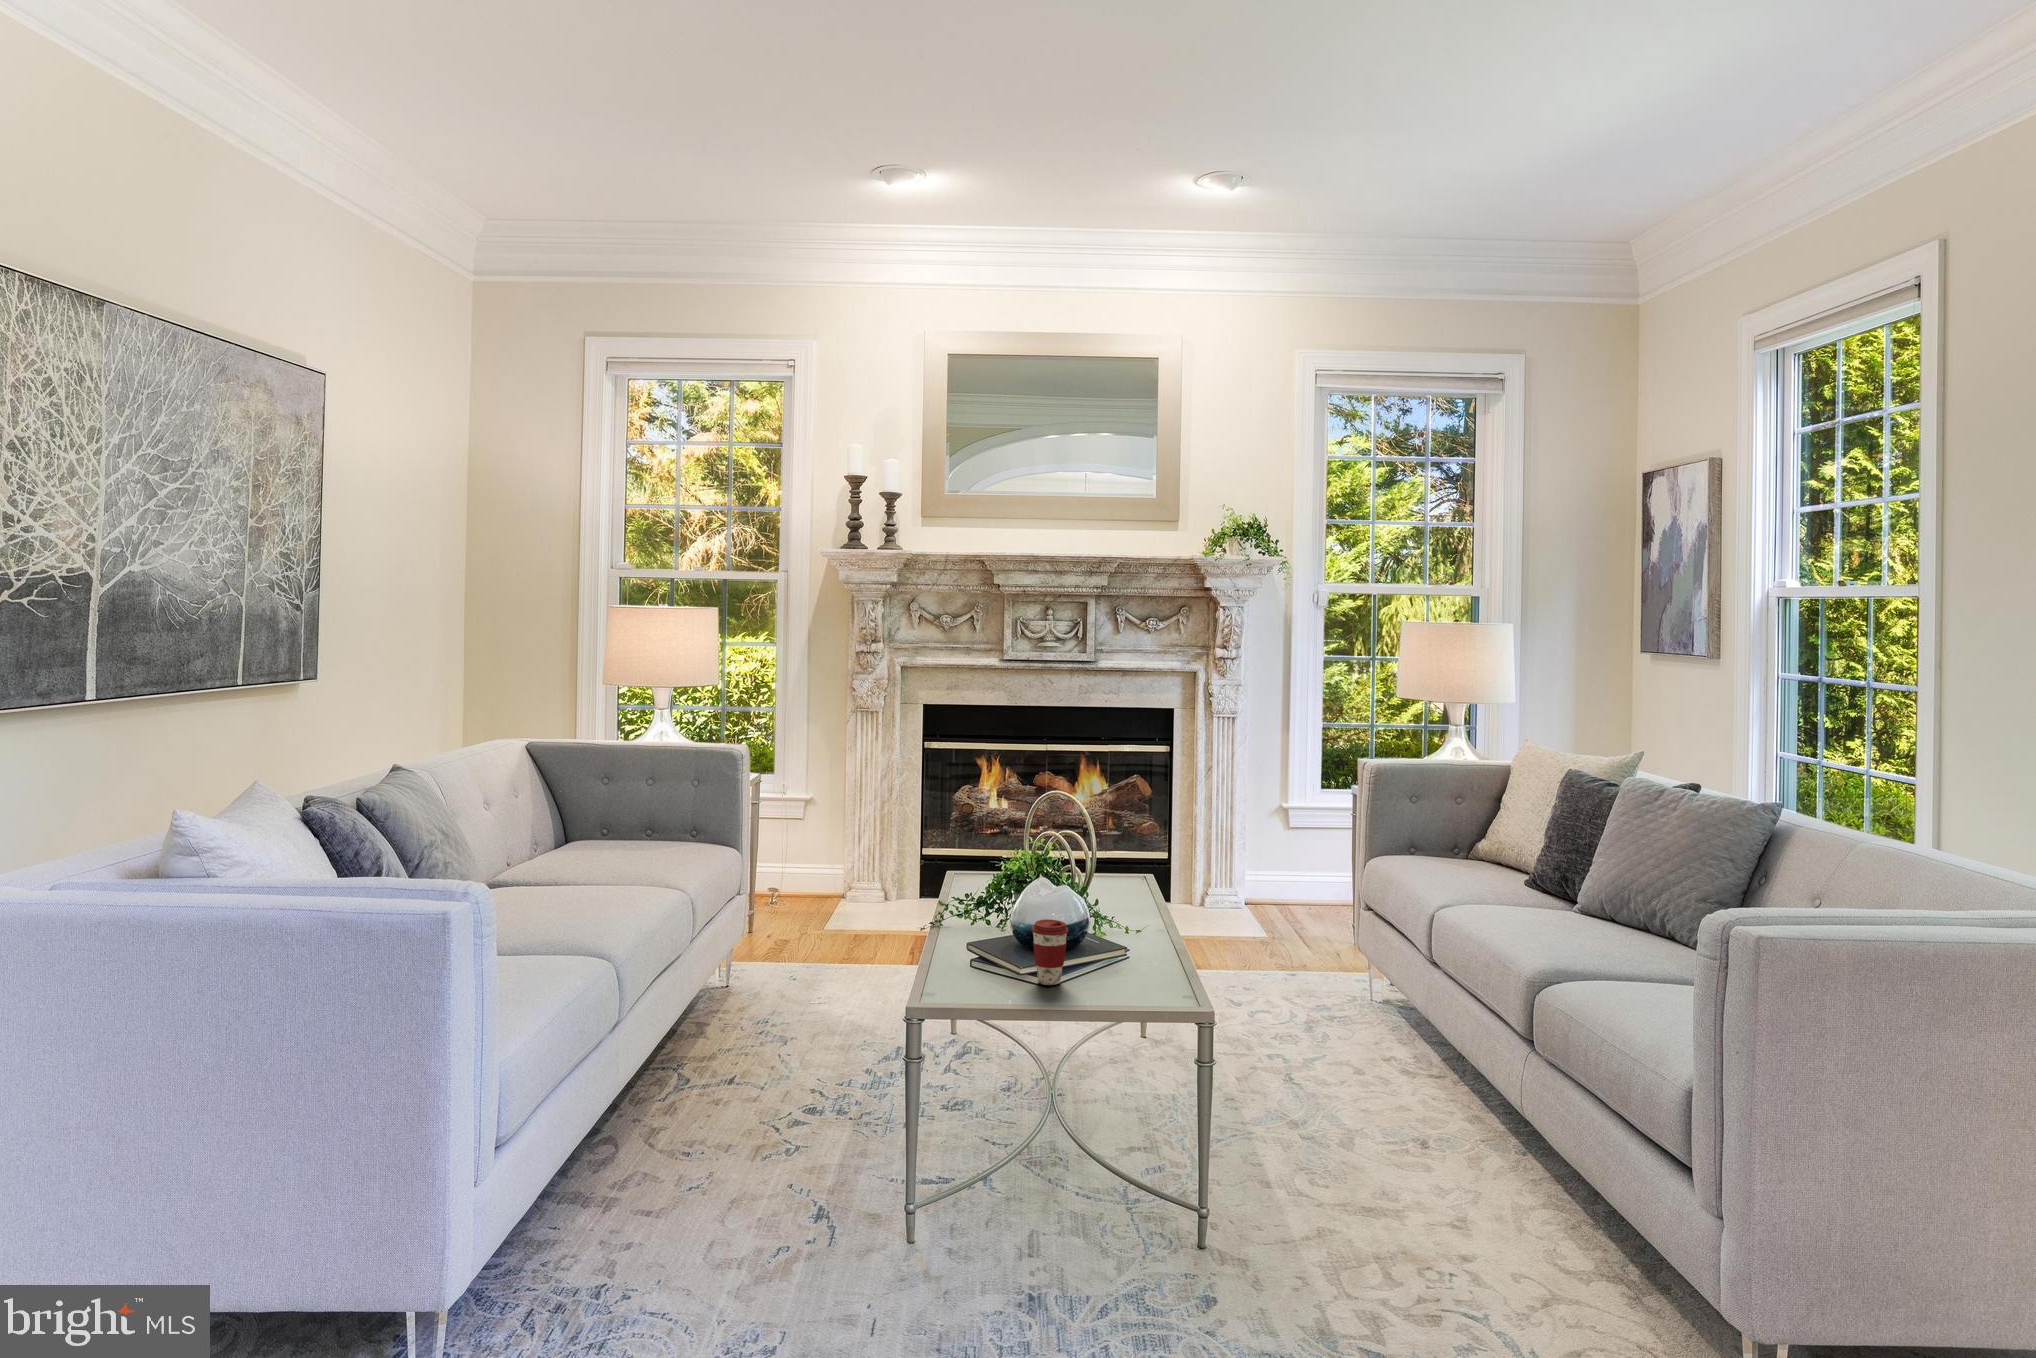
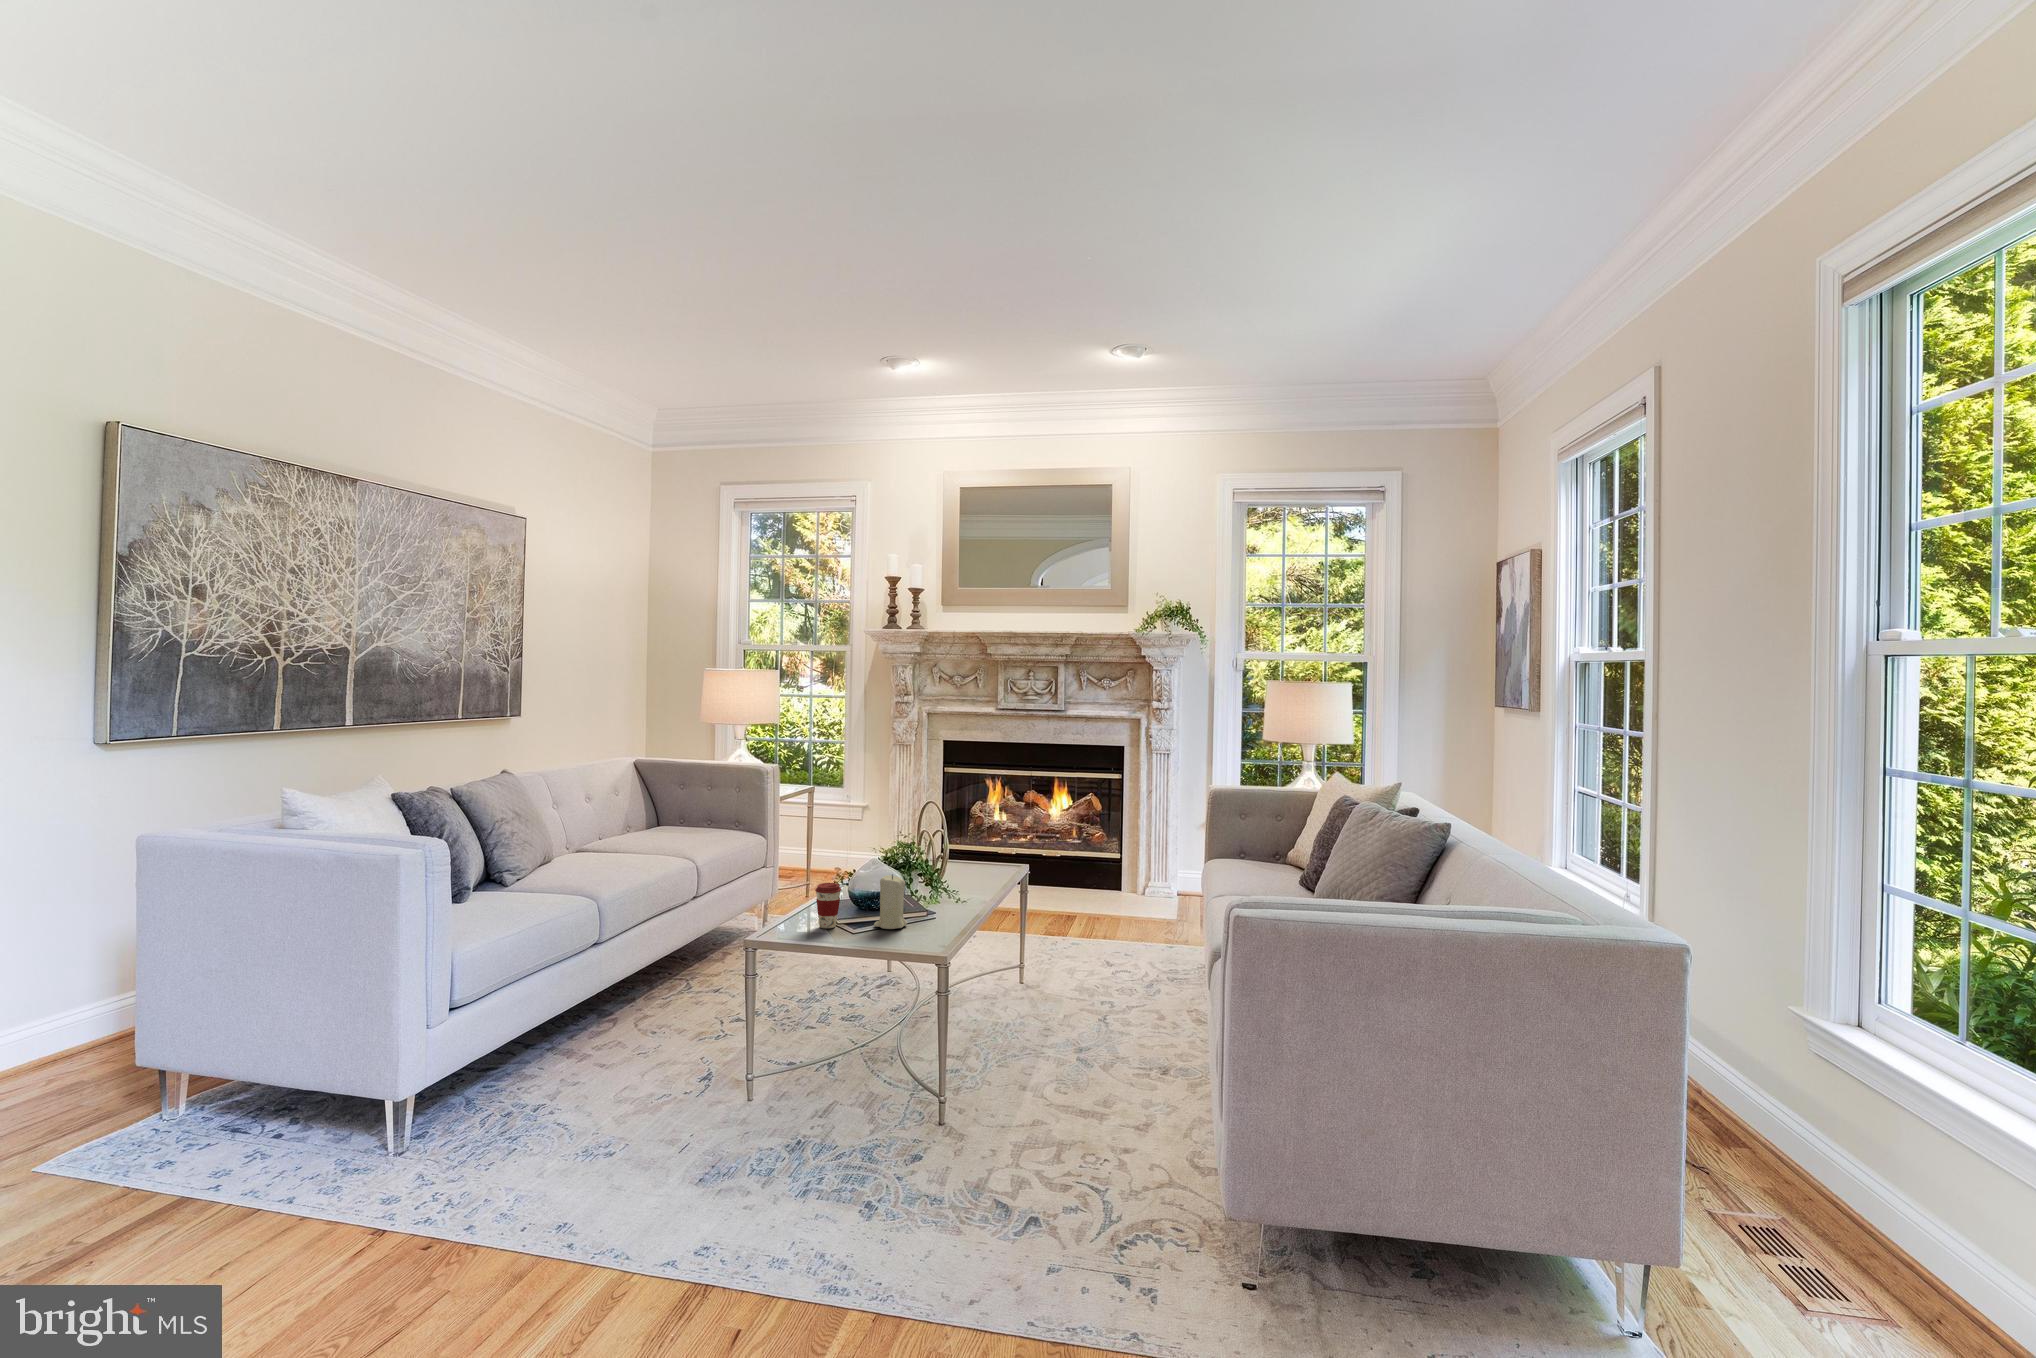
candle: none [1110,903,1153,980] -> present [874,874,907,929]

